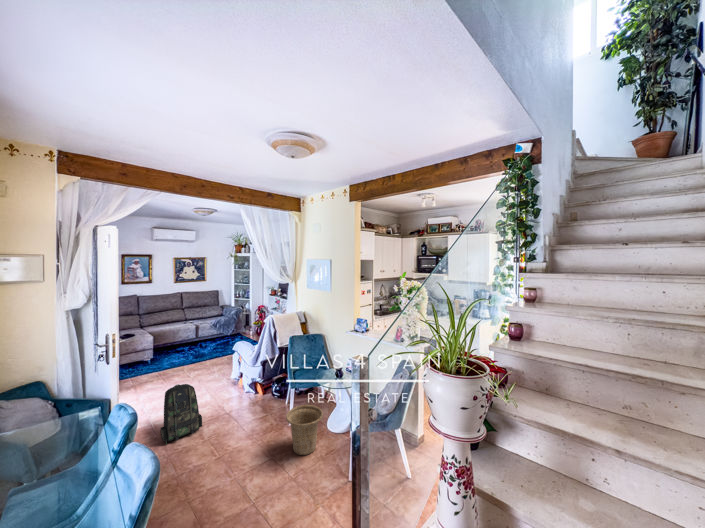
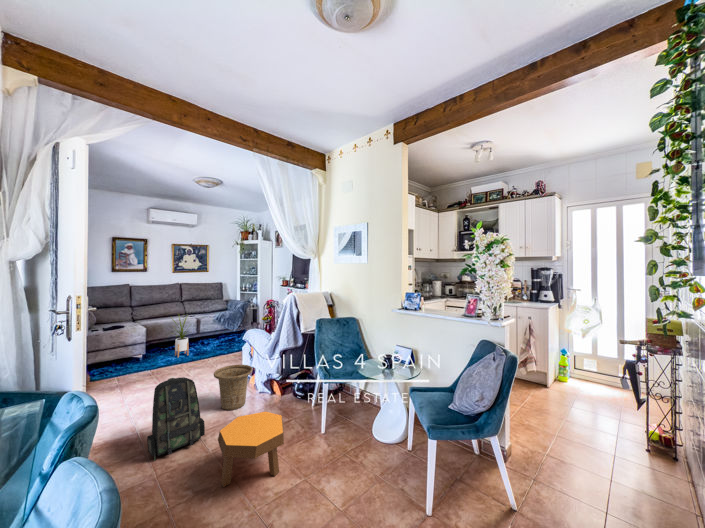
house plant: none [171,321,194,360] -> present [172,317,189,357]
basket: present [286,405,323,455] -> present [214,365,253,410]
footstool: none [211,410,260,463] -> present [218,412,284,487]

